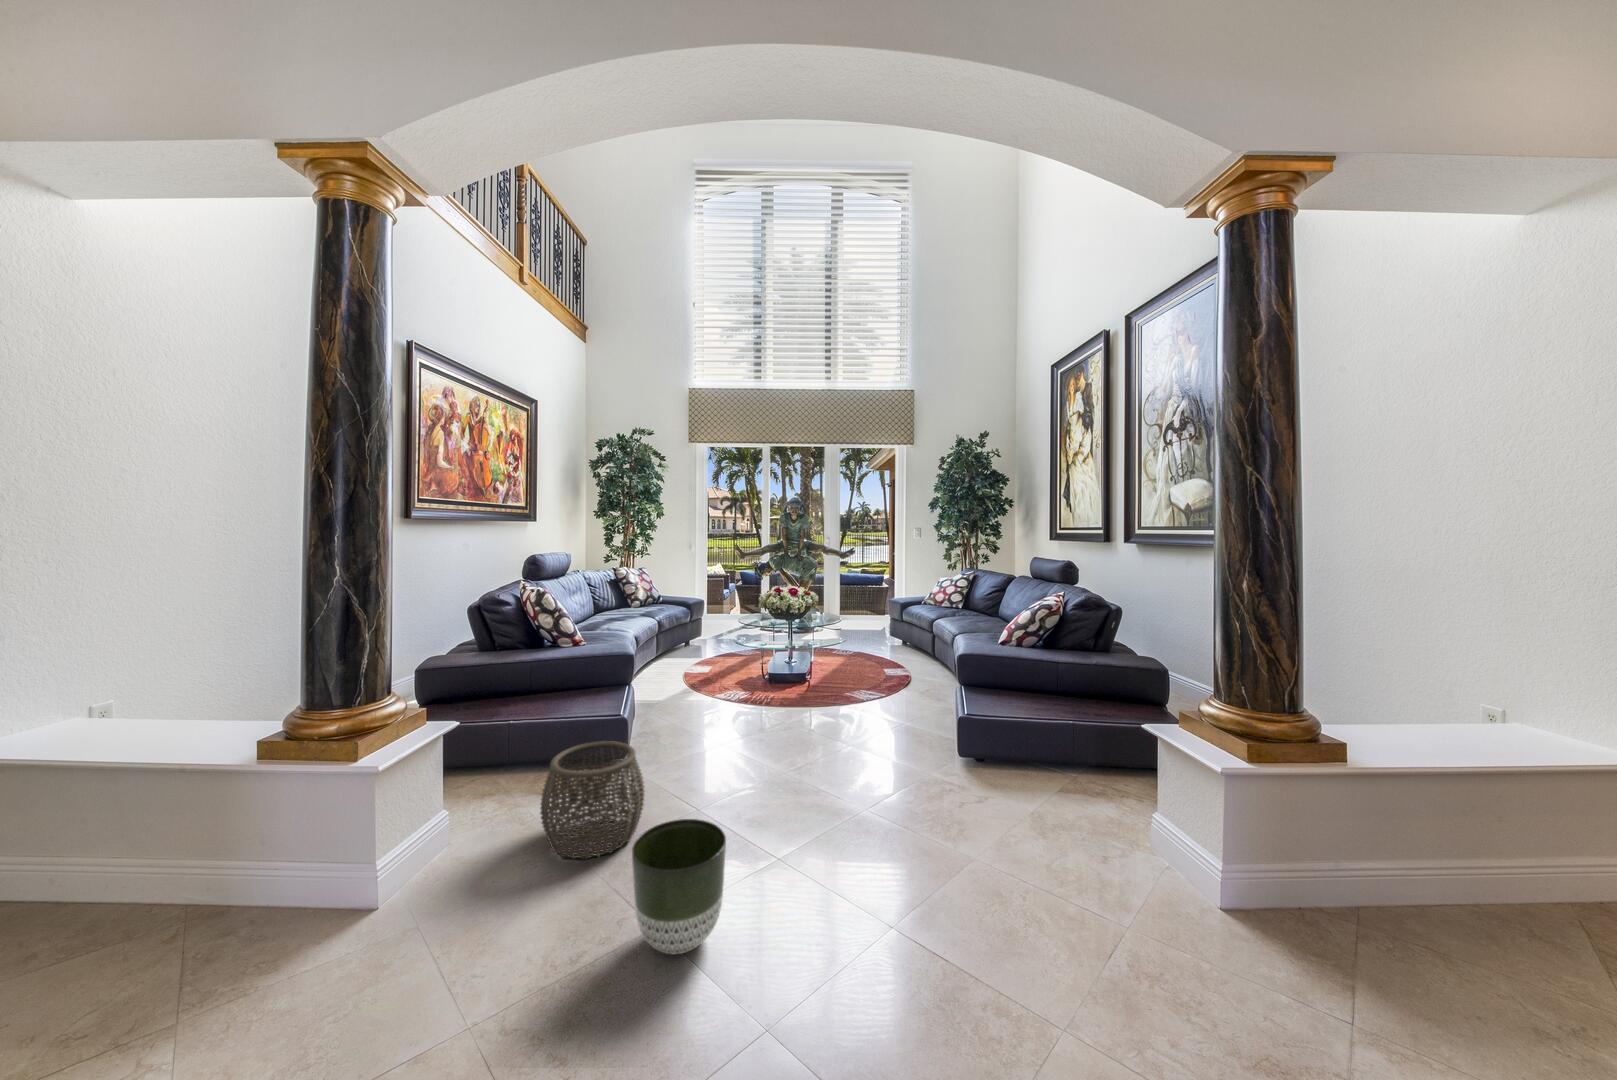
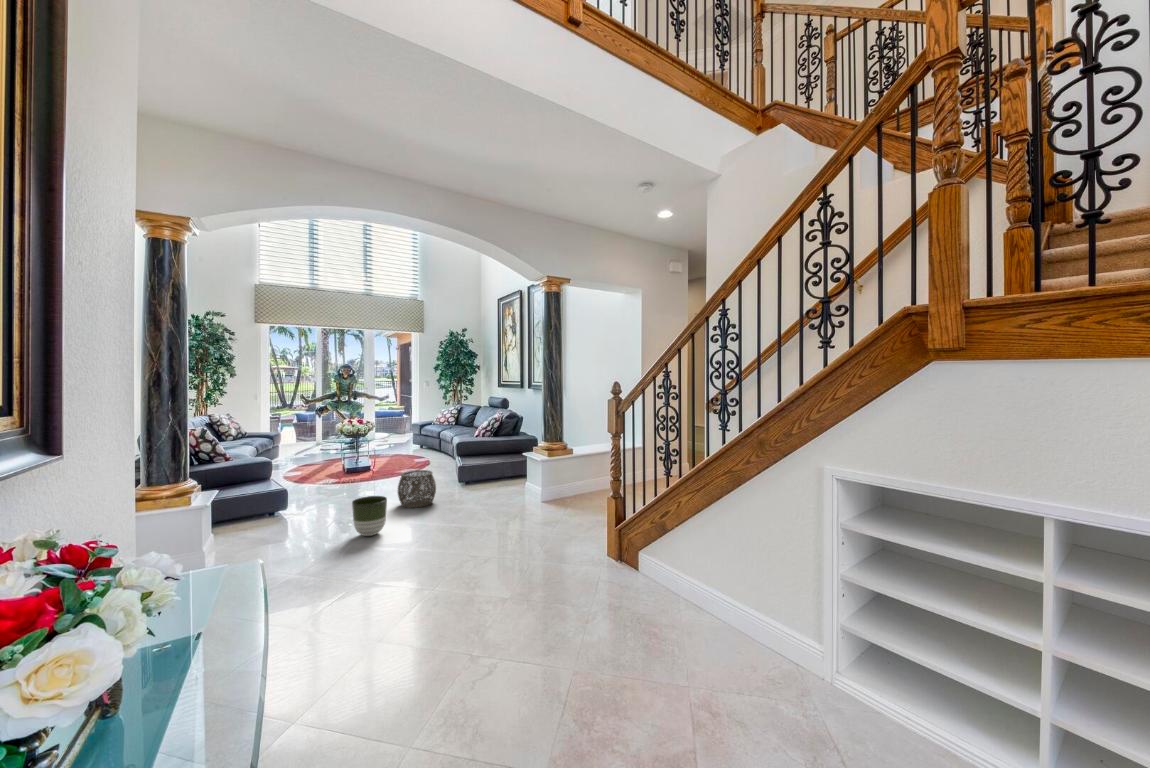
woven basket: present [540,741,645,859] -> present [398,470,436,508]

